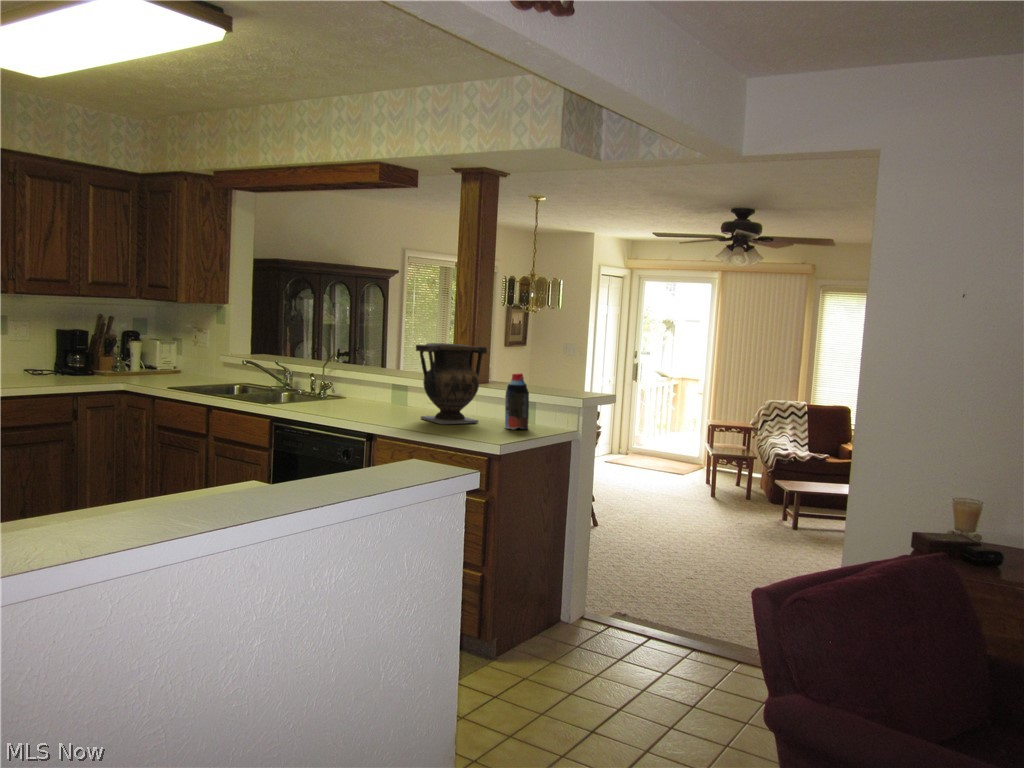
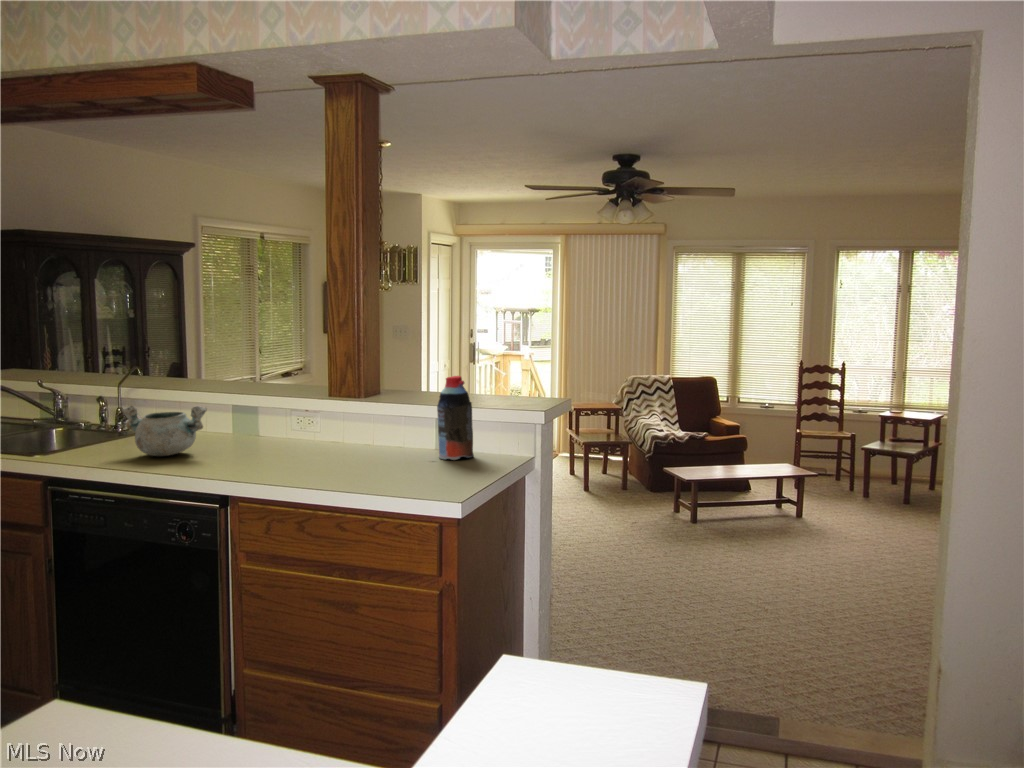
vase: present [416,343,487,424] -> none [292,338,396,463]
bowl: none [316,378,365,411] -> present [121,406,207,456]

